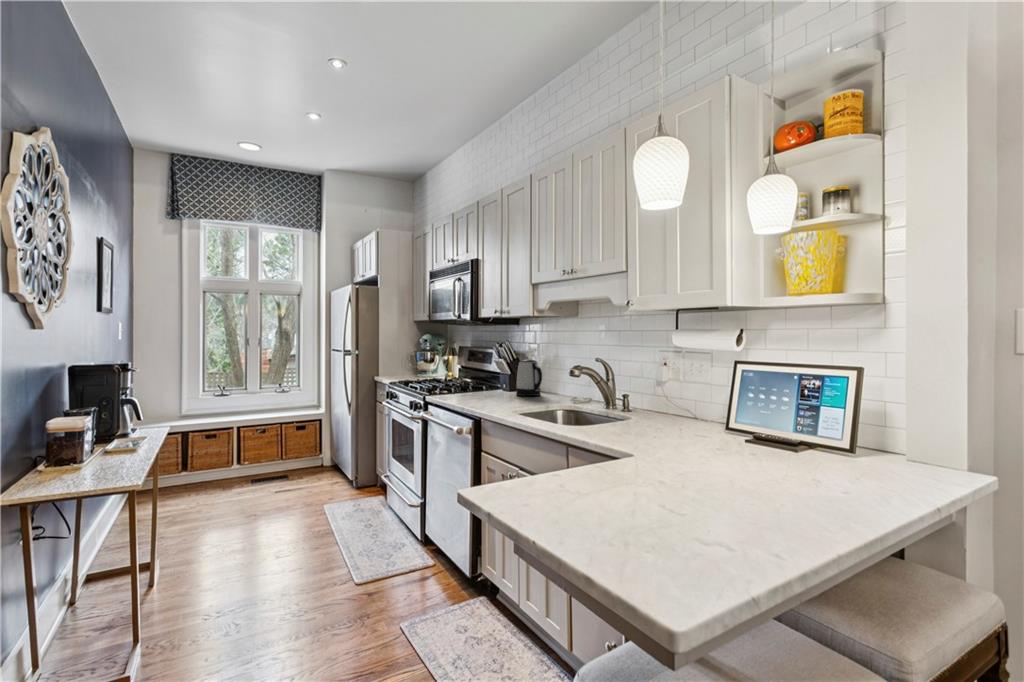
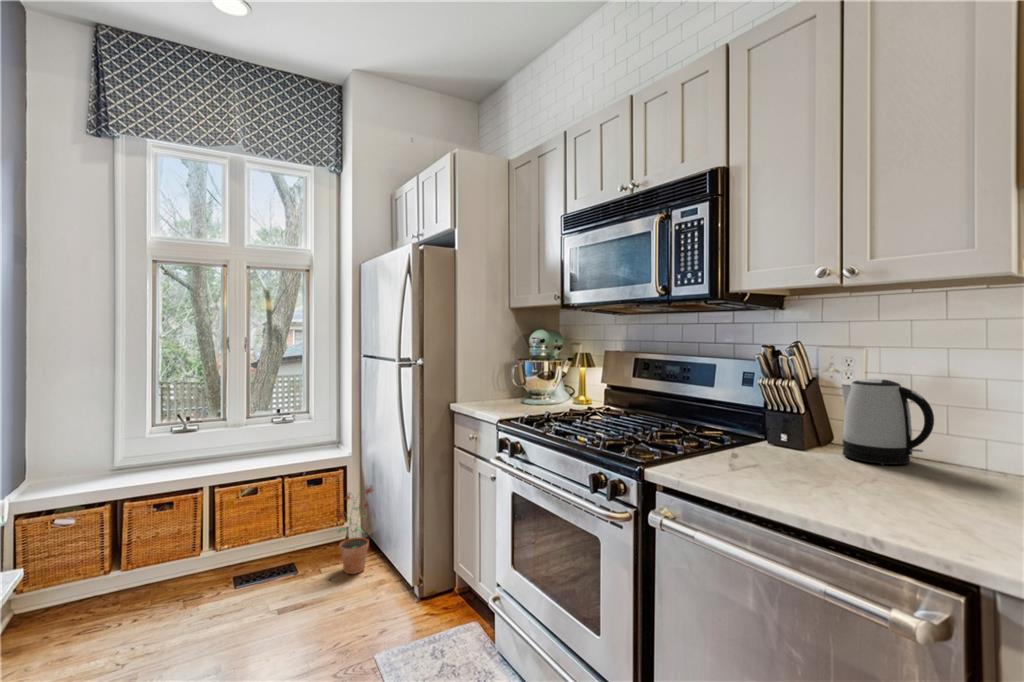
potted plant: none [310,428,336,479] -> present [338,486,374,574]

